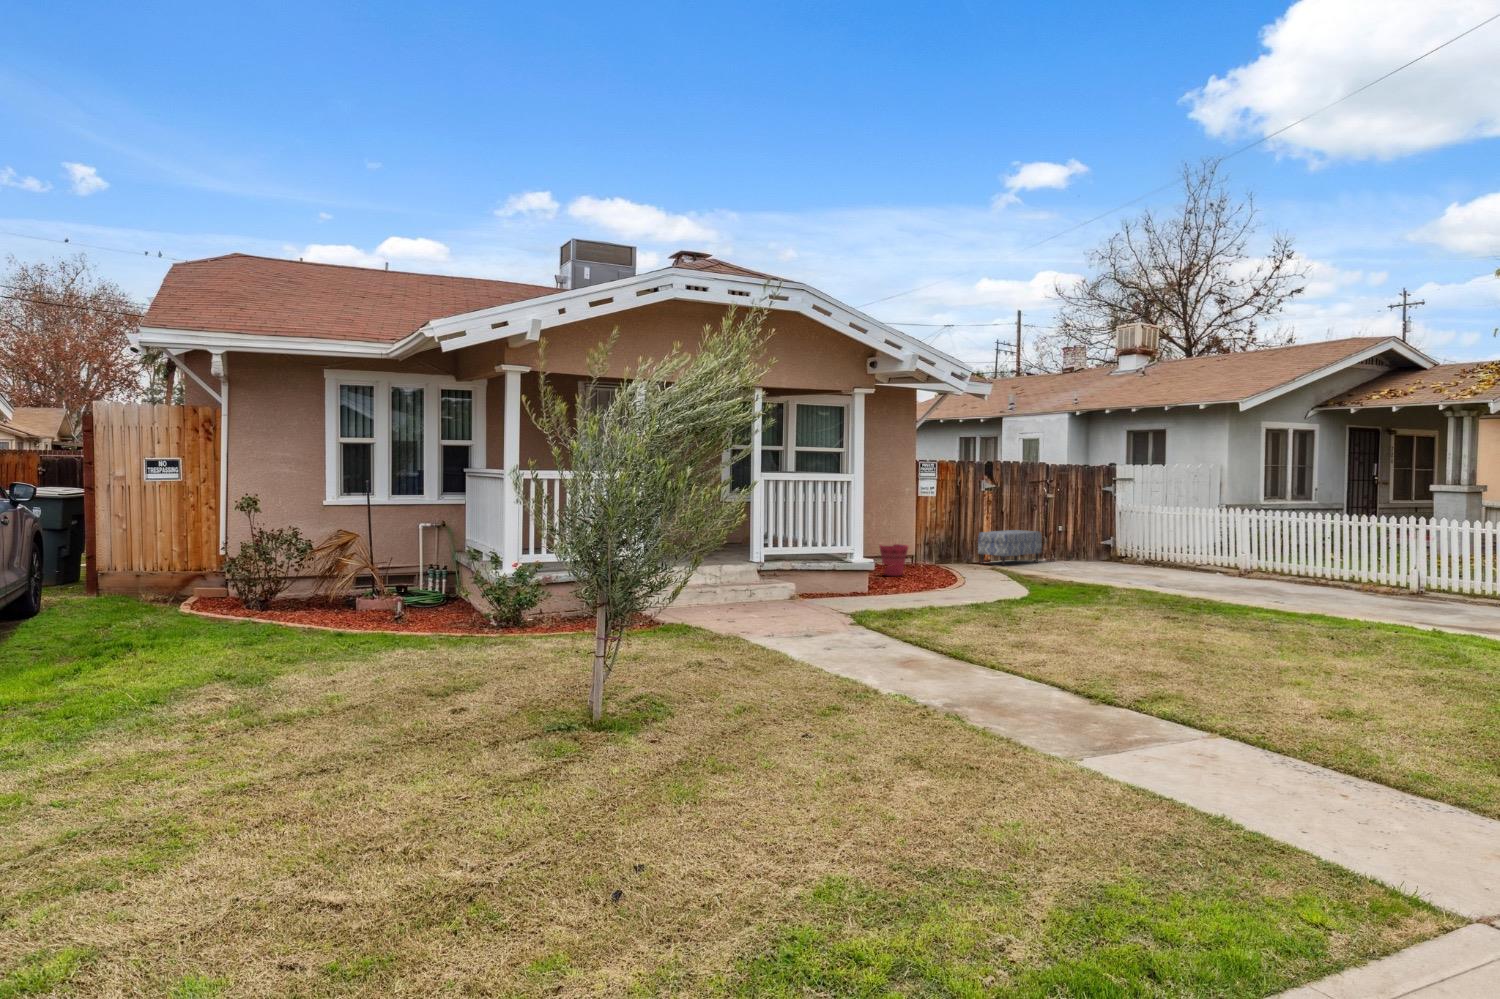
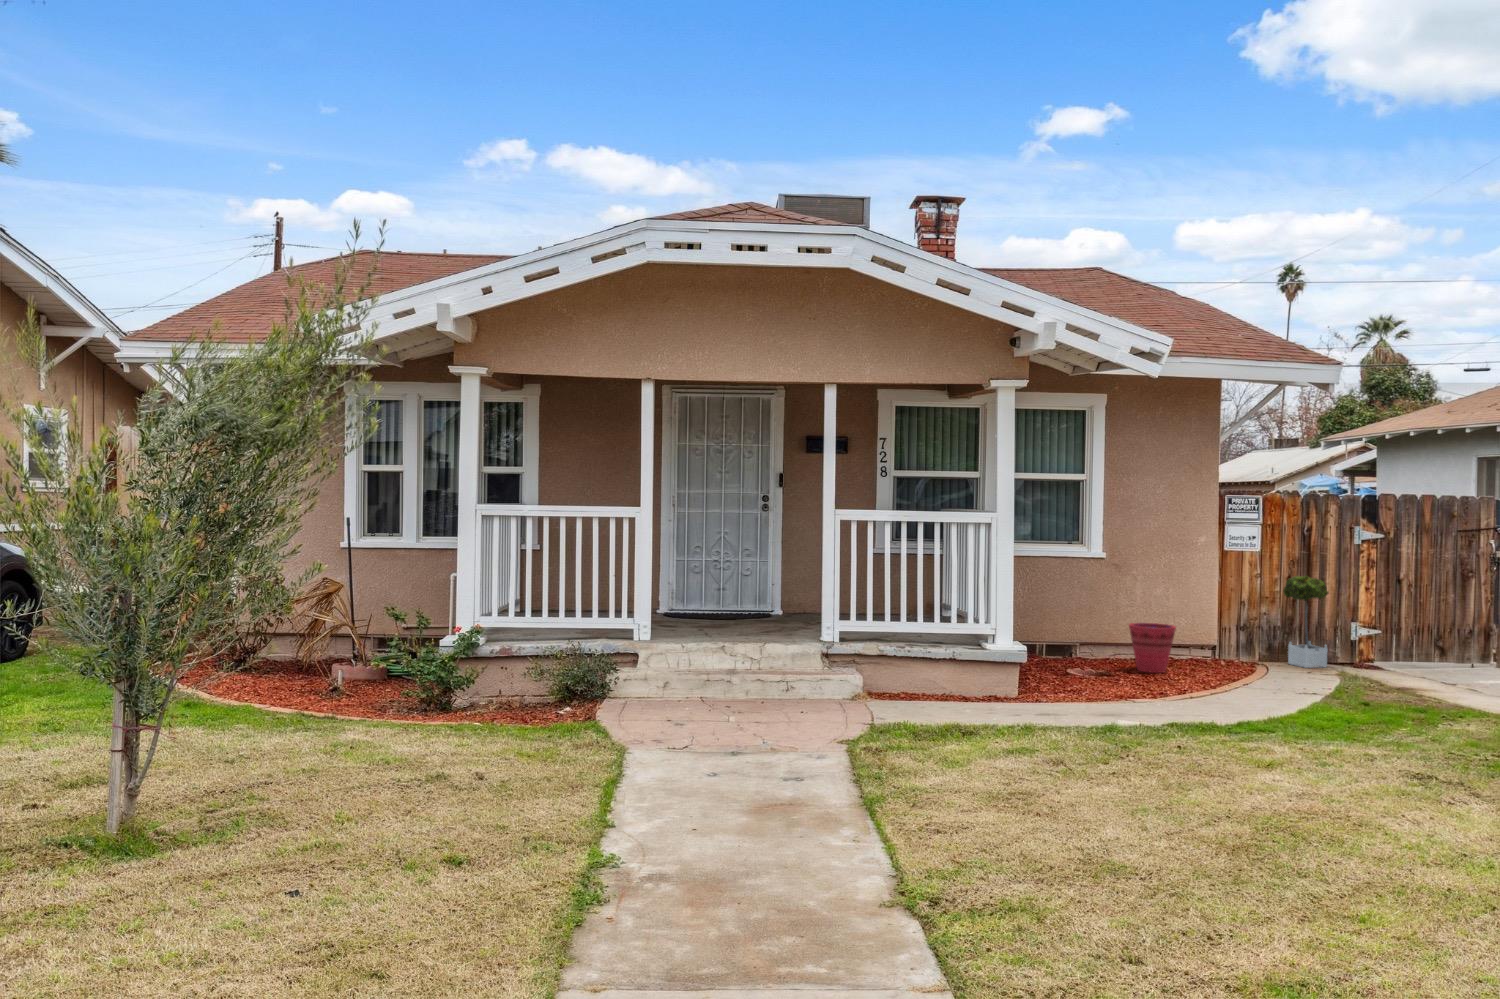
potted tree: none [949,510,975,568] -> present [1283,576,1328,668]
bench: present [978,530,1042,566] -> none [1351,610,1481,669]

